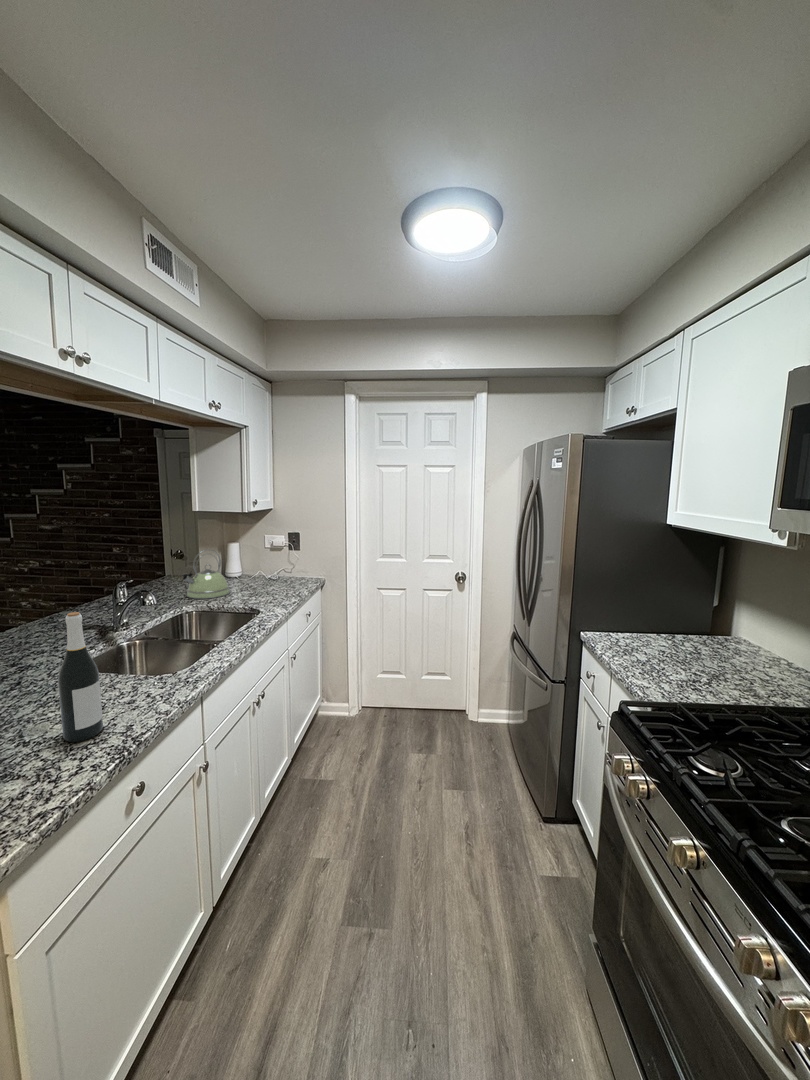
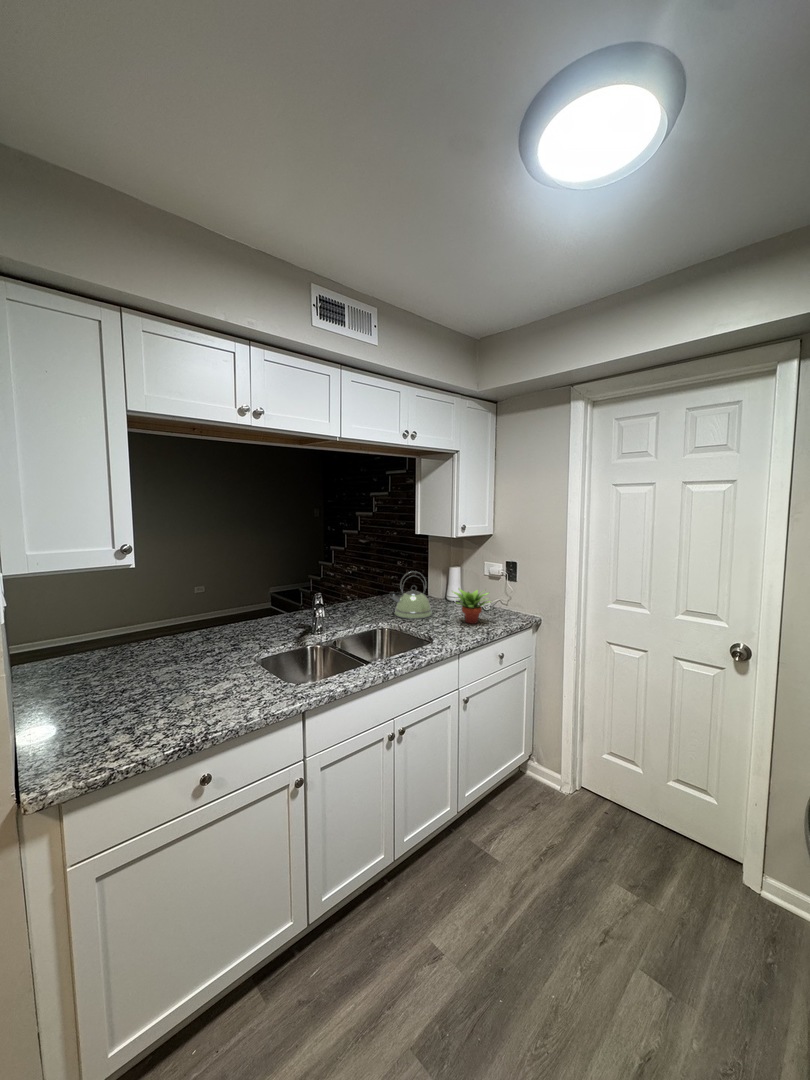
succulent plant: none [253,558,292,592] -> present [452,589,489,624]
wine bottle: present [58,612,103,742] -> none [175,618,205,722]

